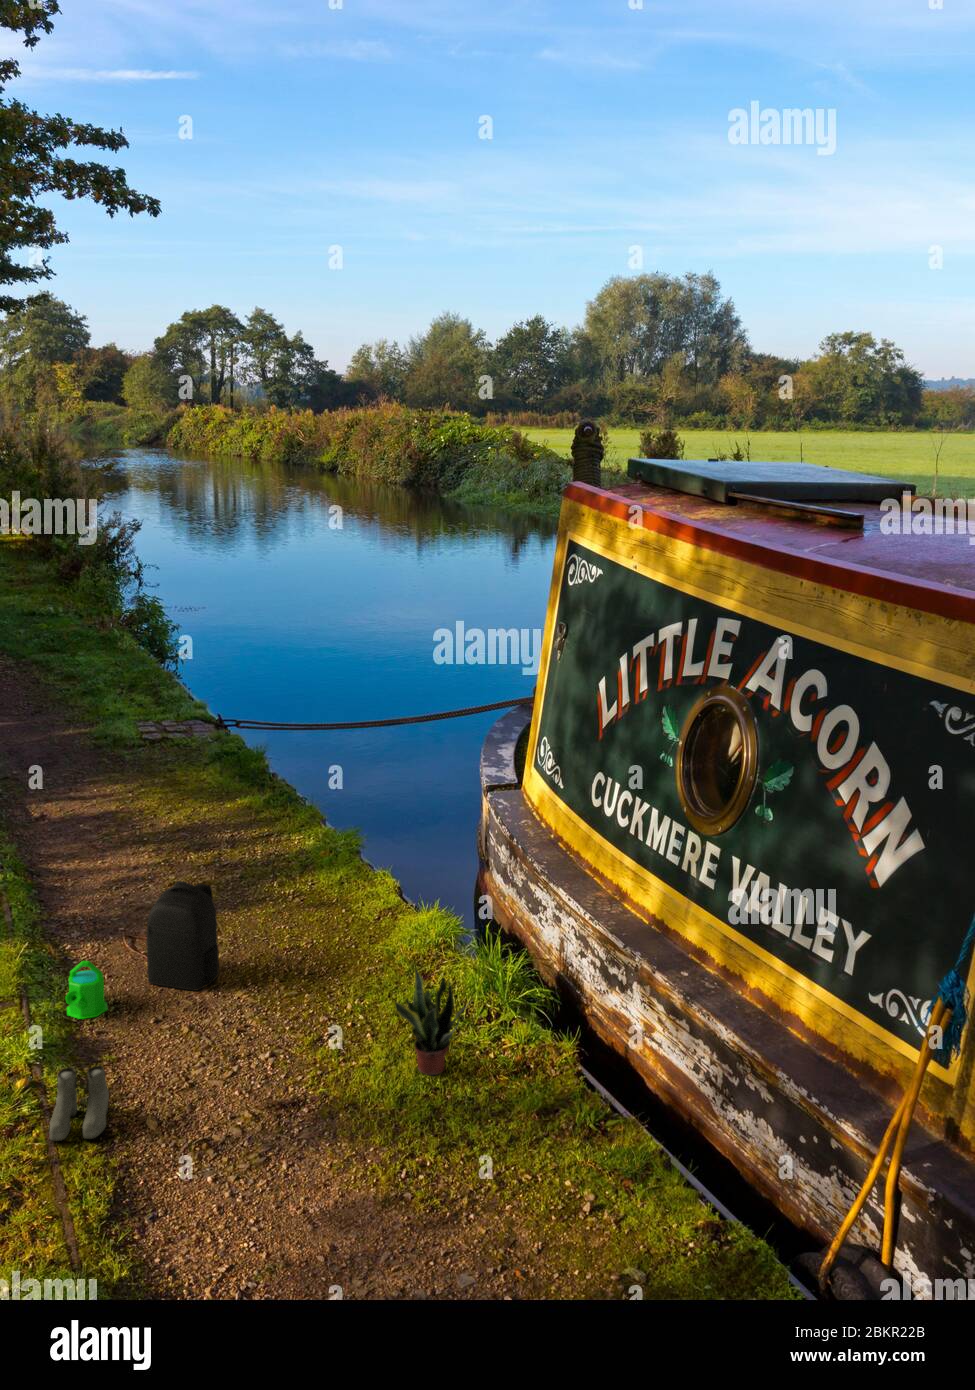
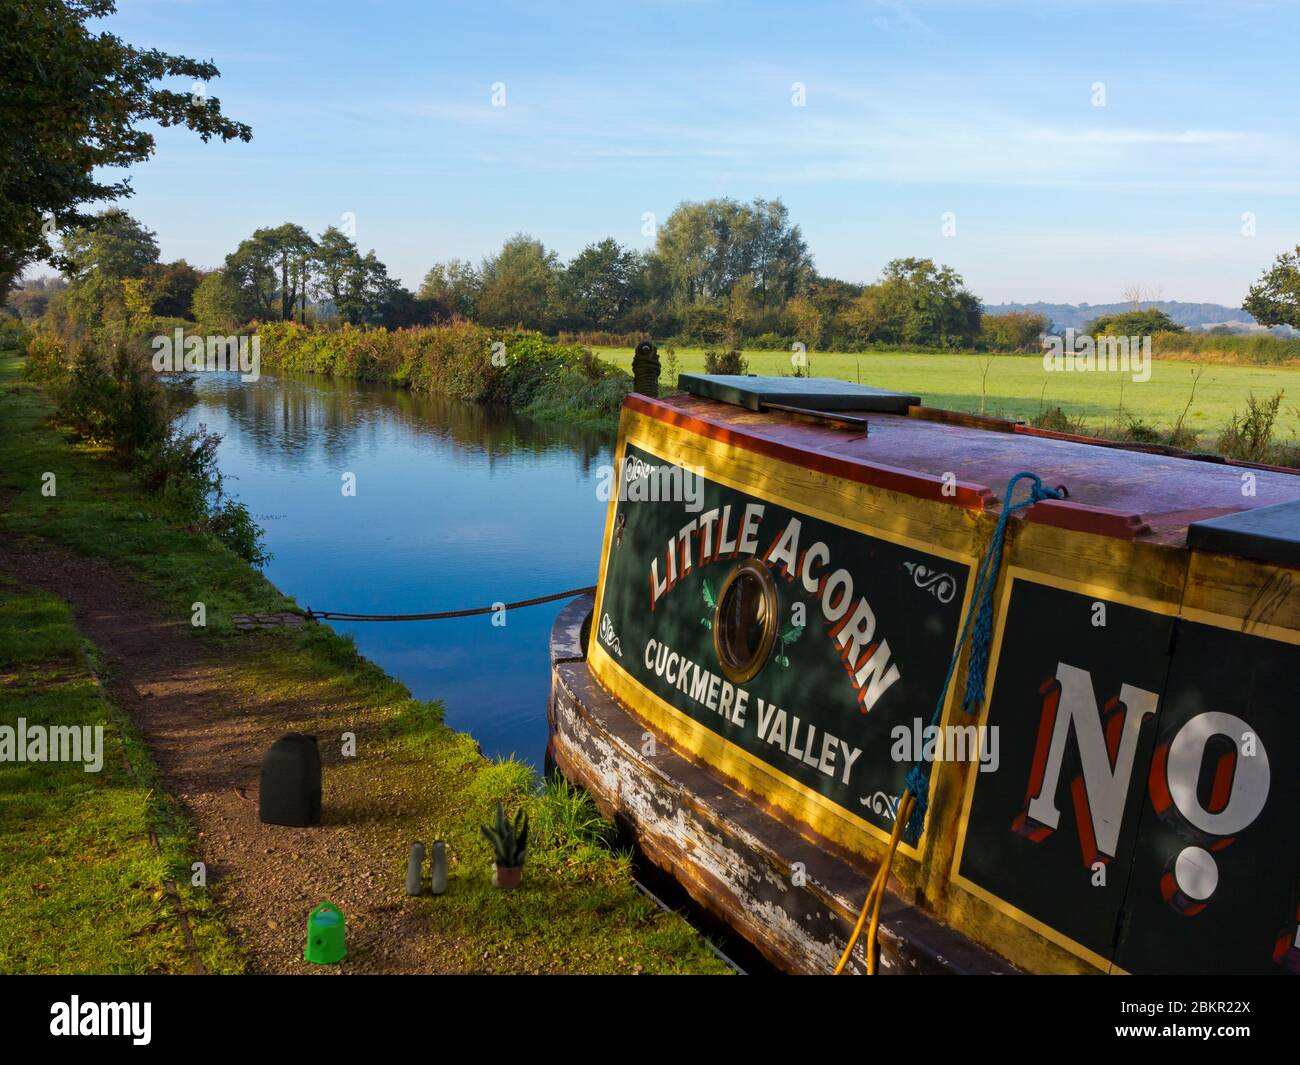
watering can: present [65,961,108,1019] -> present [304,902,347,964]
boots: present [49,1065,109,1141] -> present [406,840,447,895]

